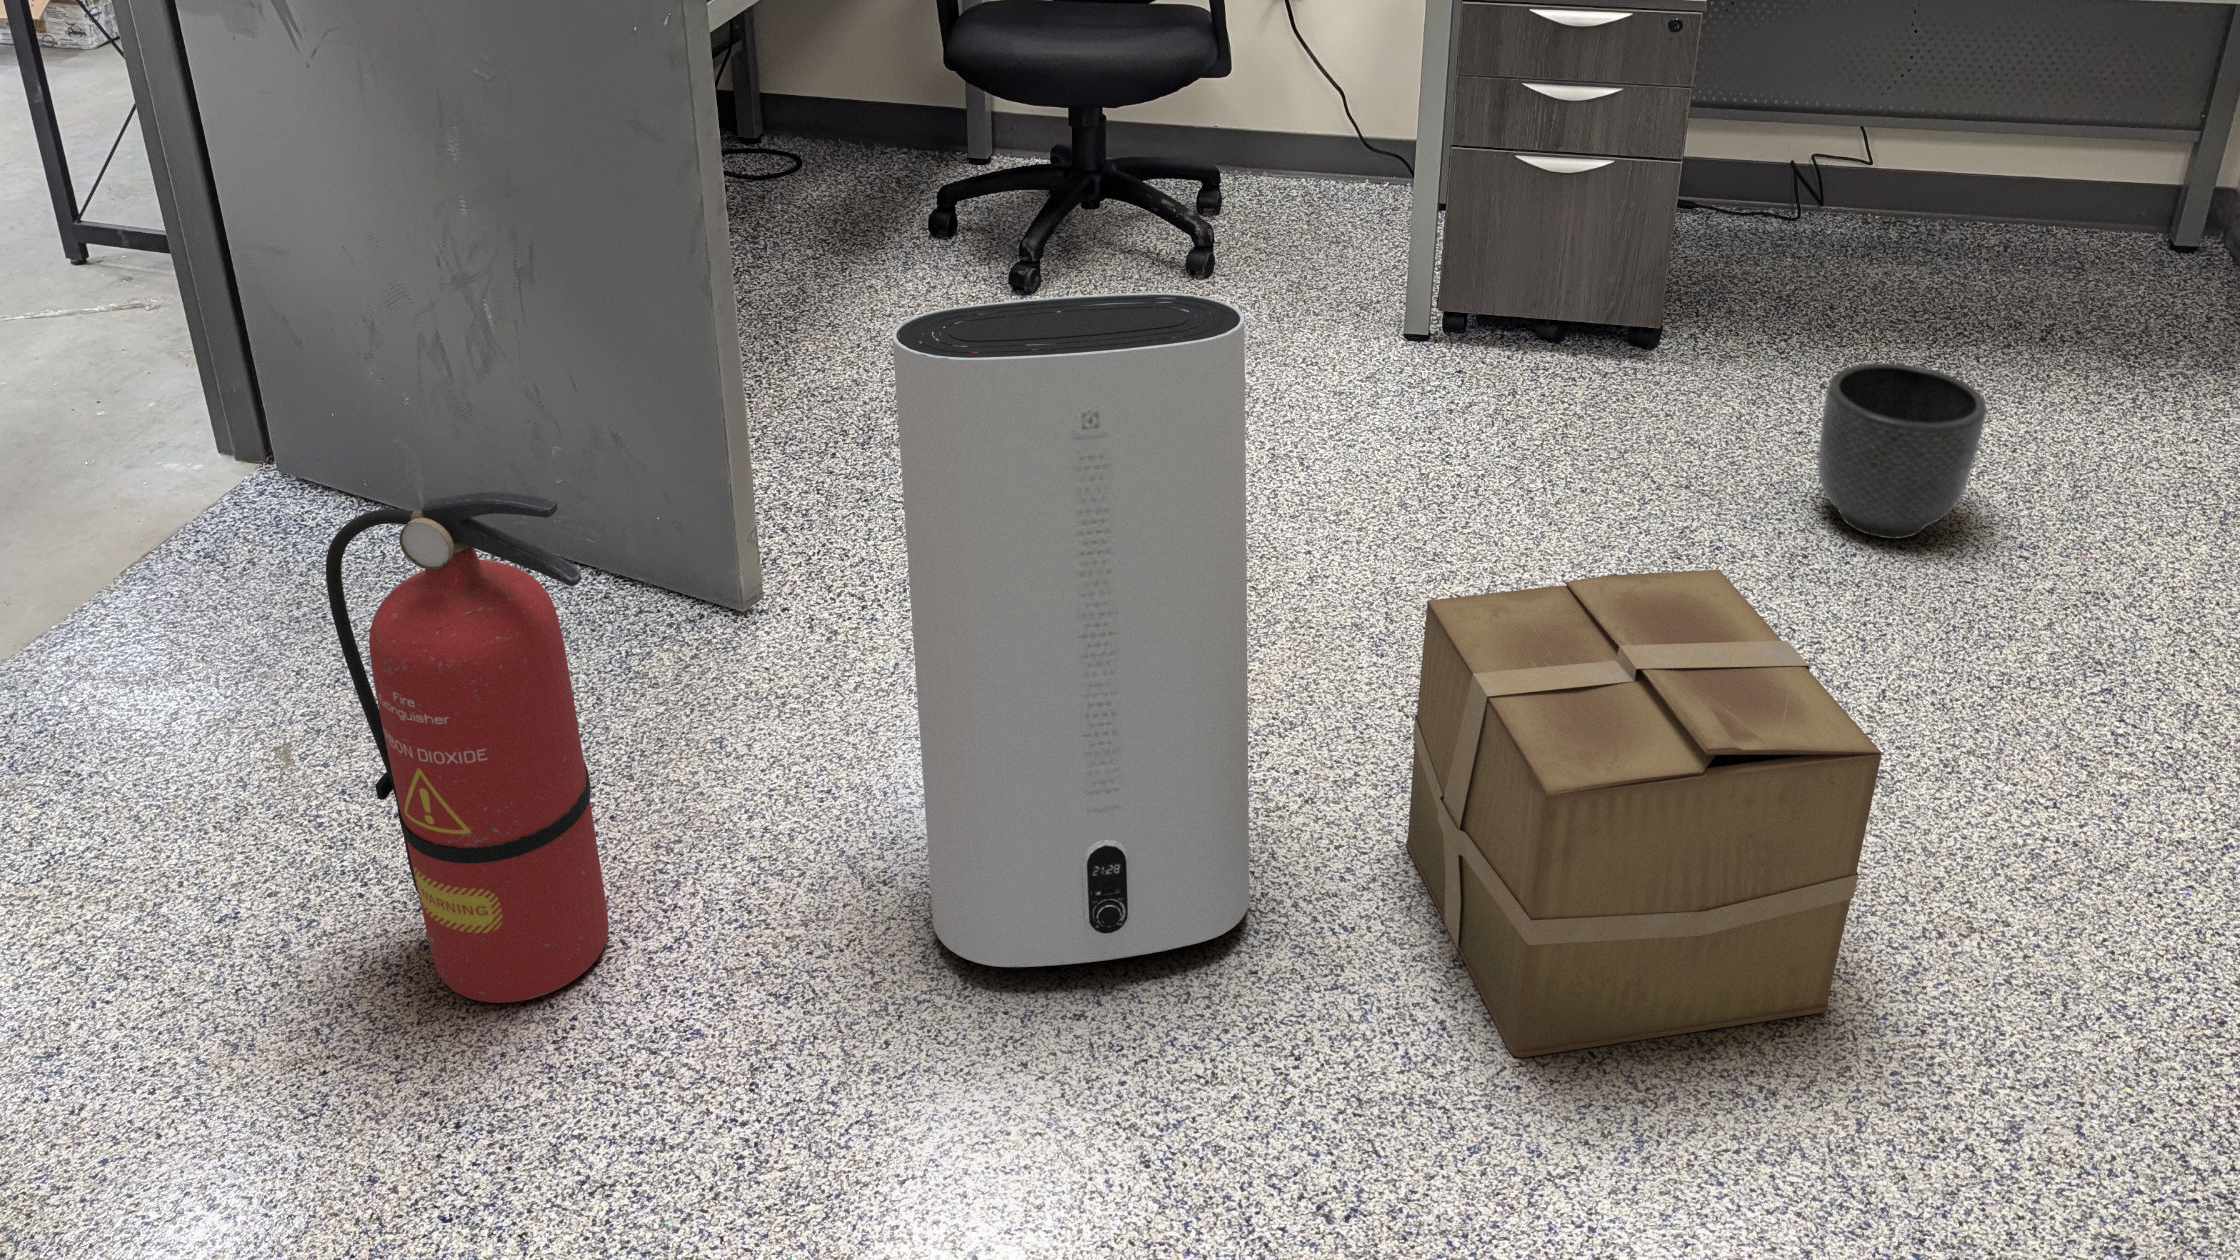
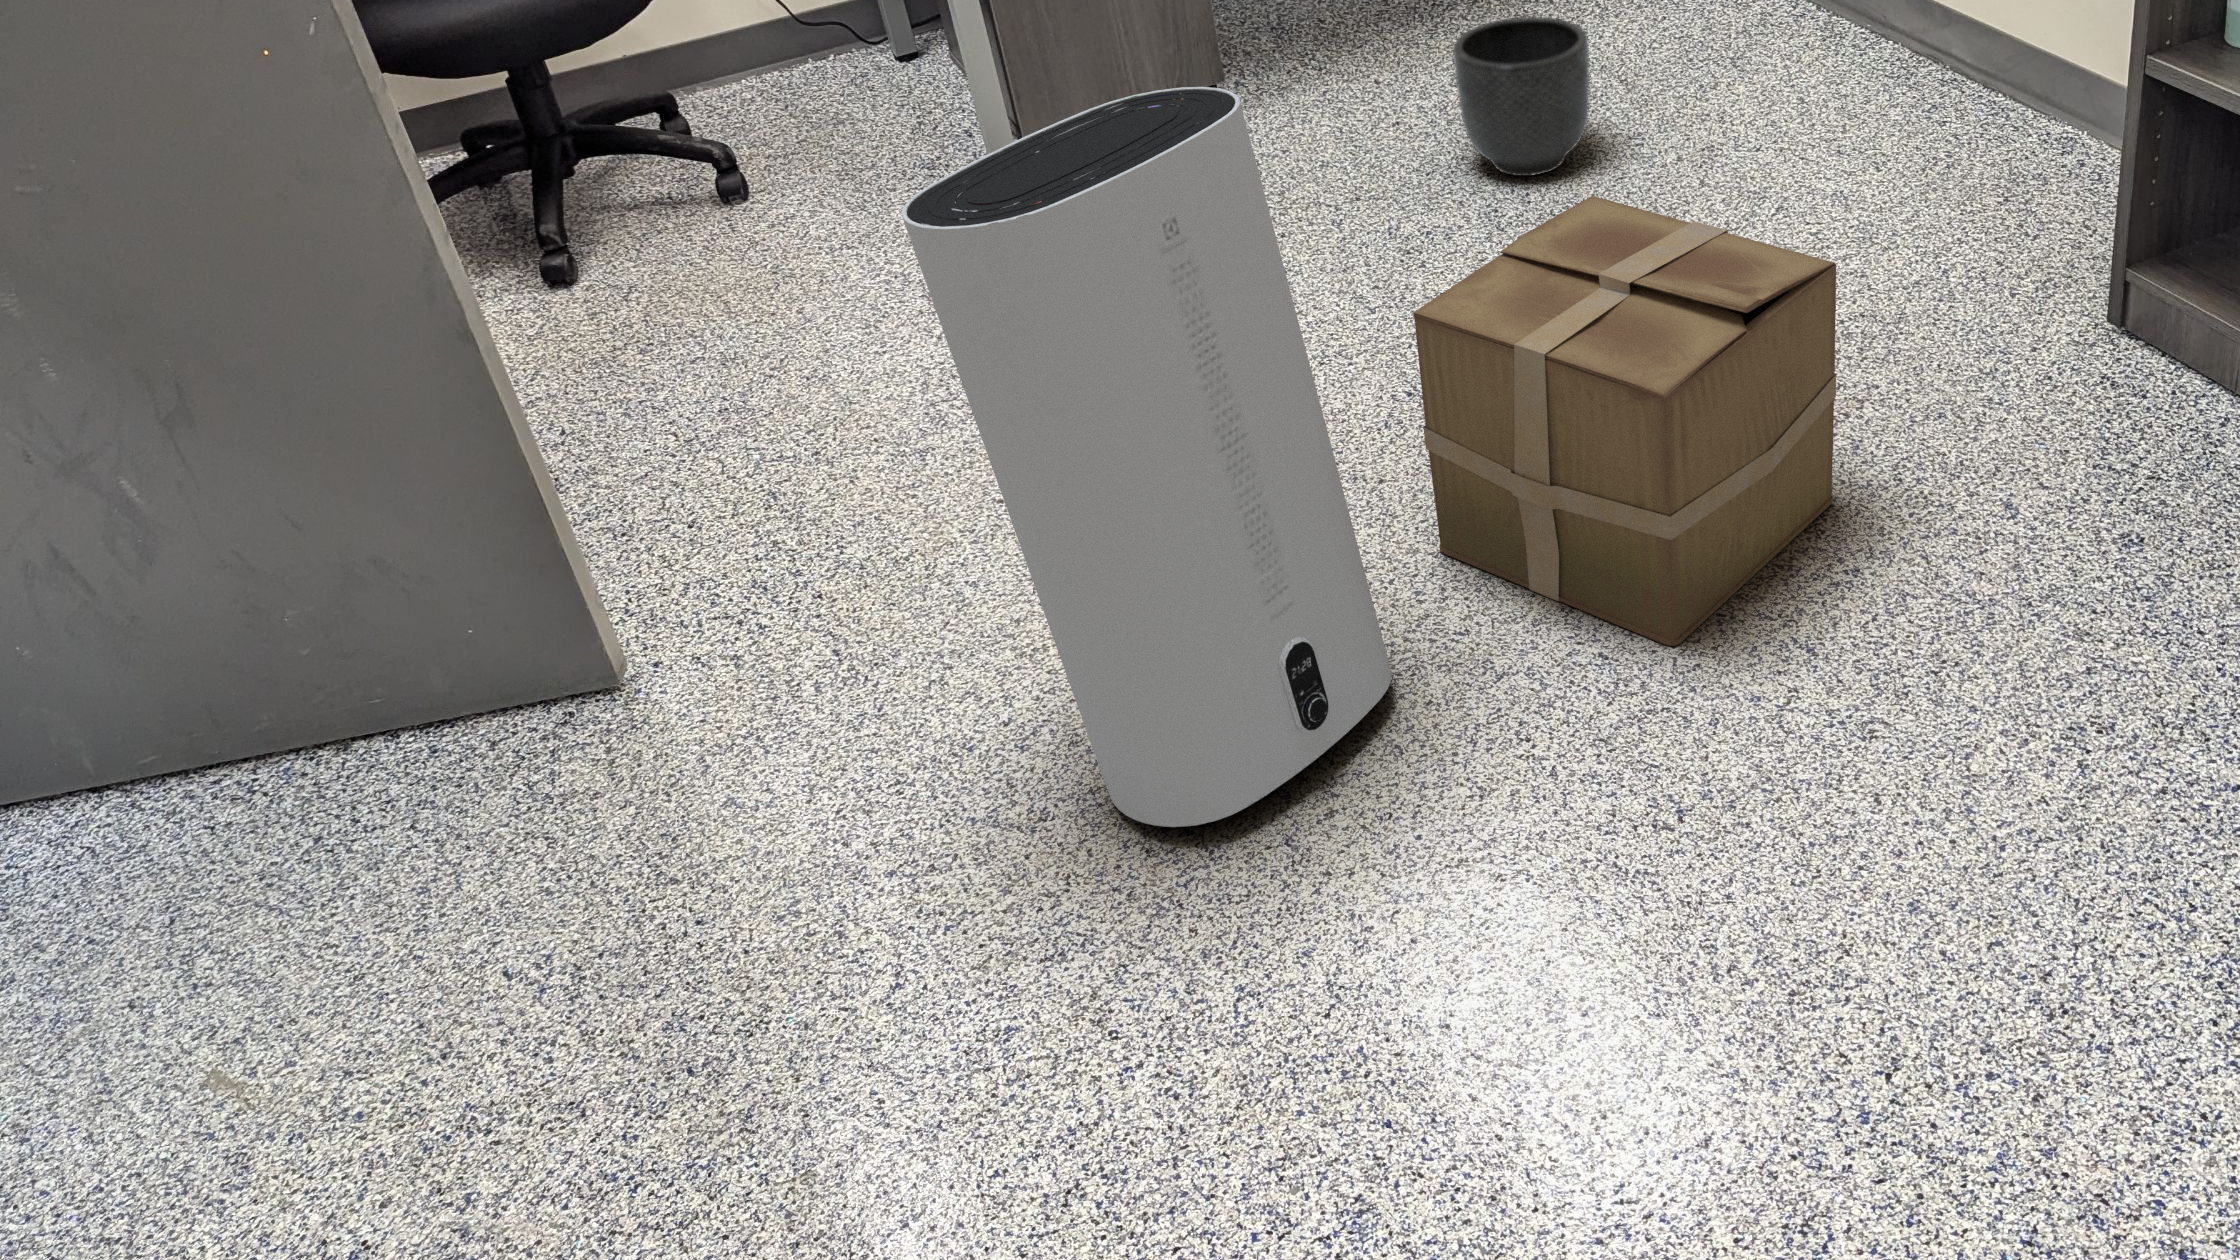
fire extinguisher: present [326,492,609,1003] -> none [389,536,840,1153]

